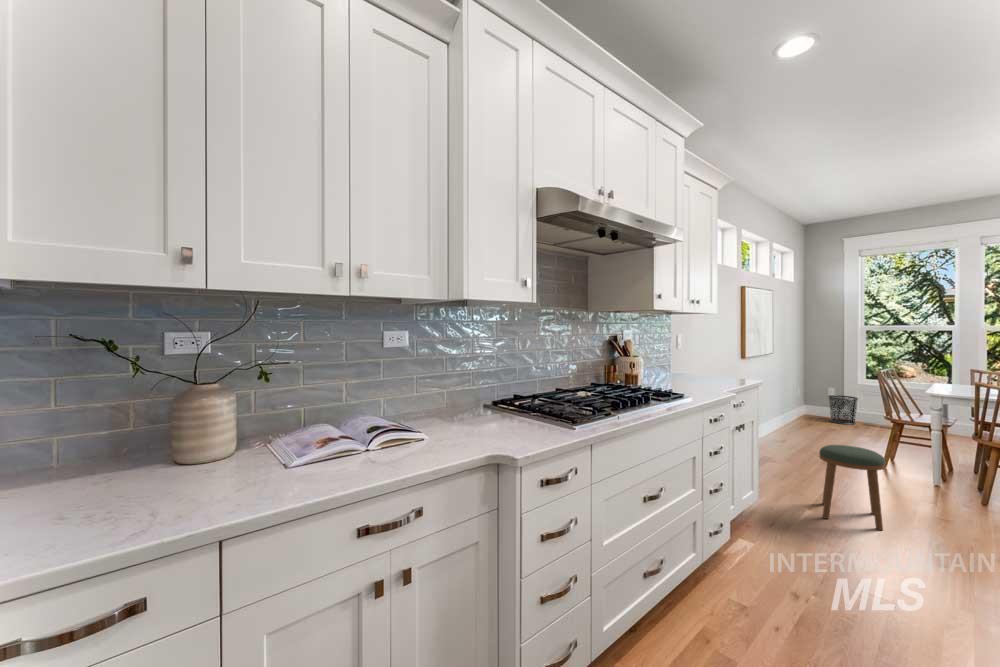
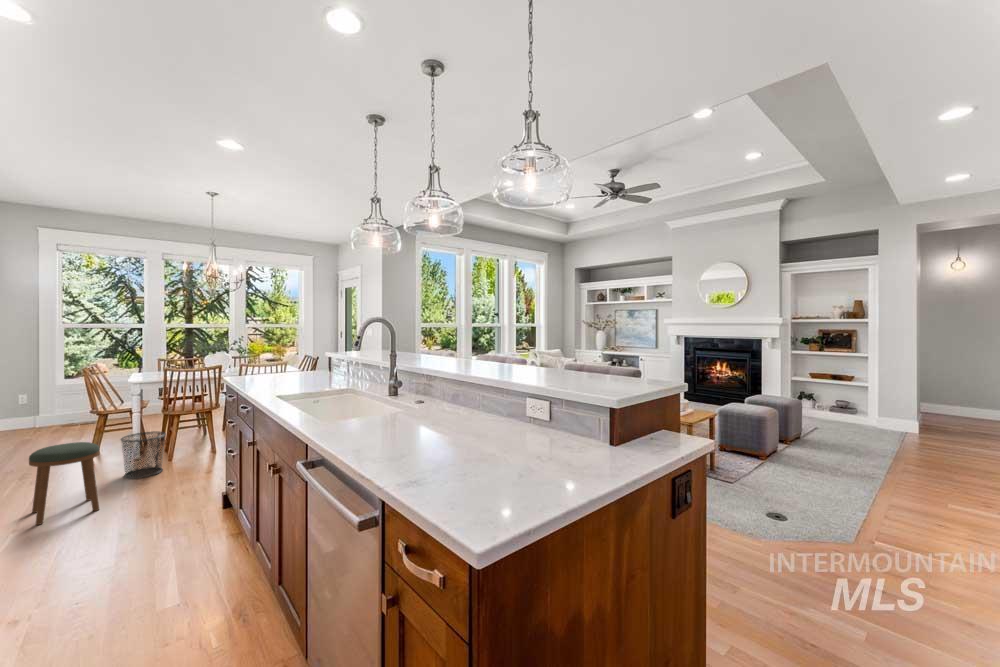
waste bin: present [828,395,858,425] -> present [121,431,166,478]

